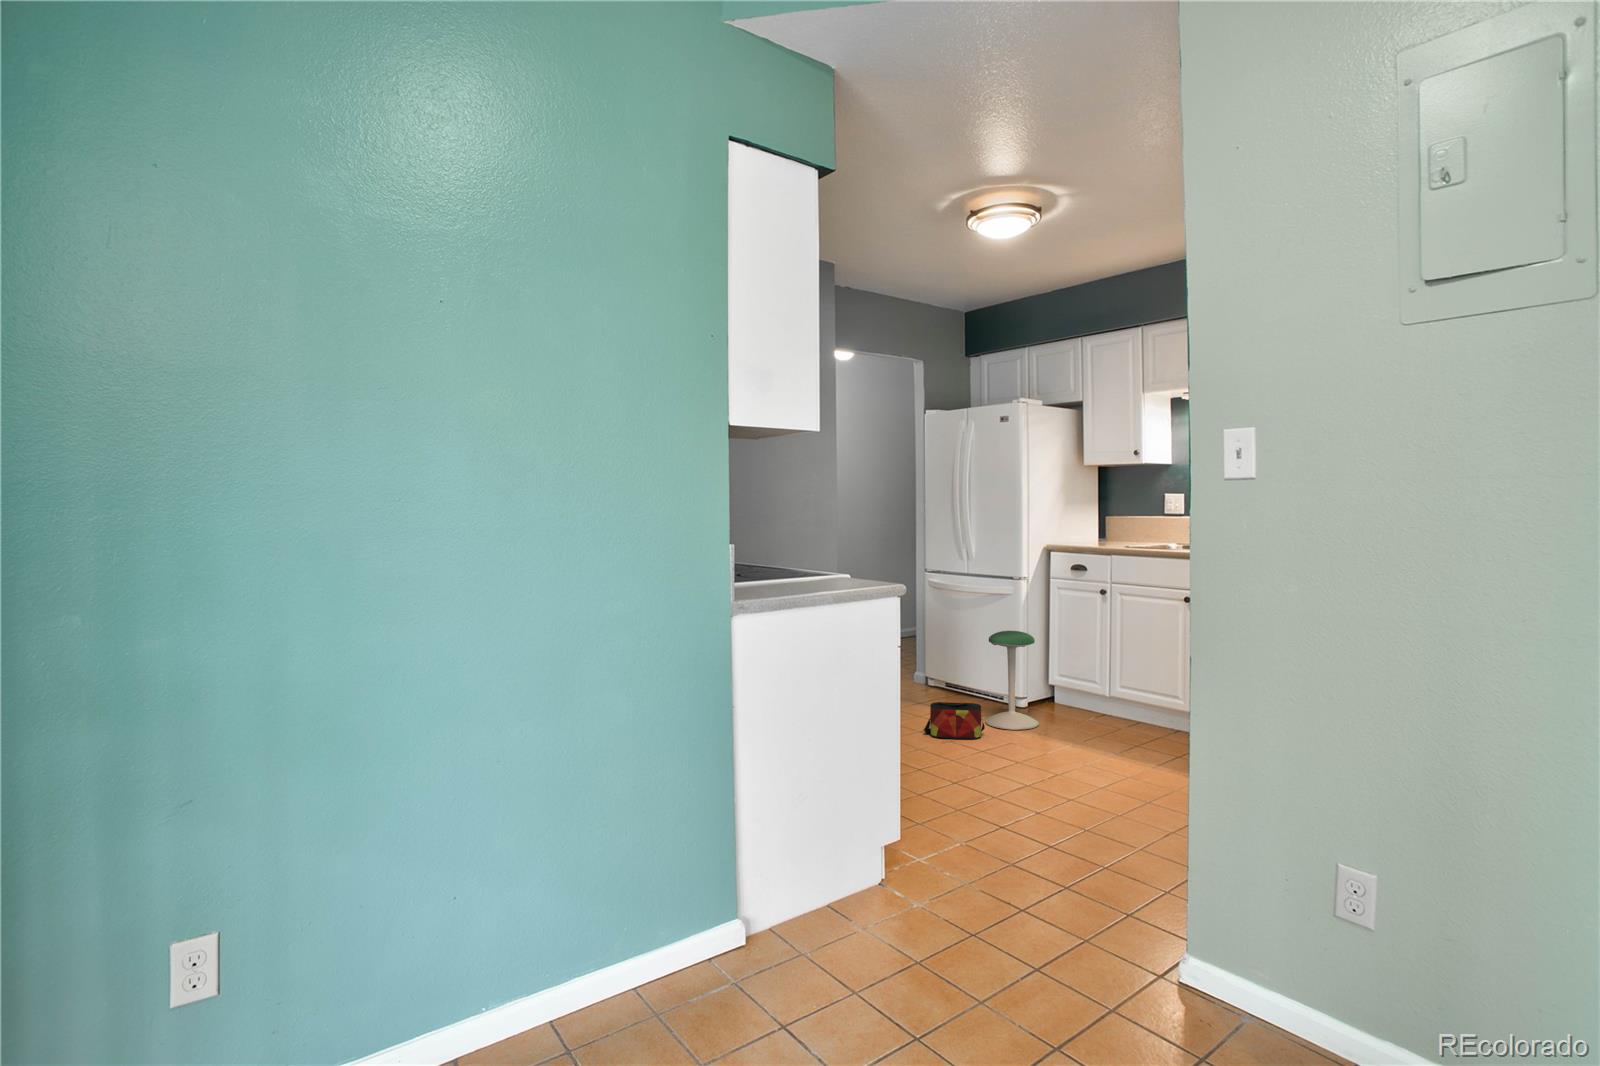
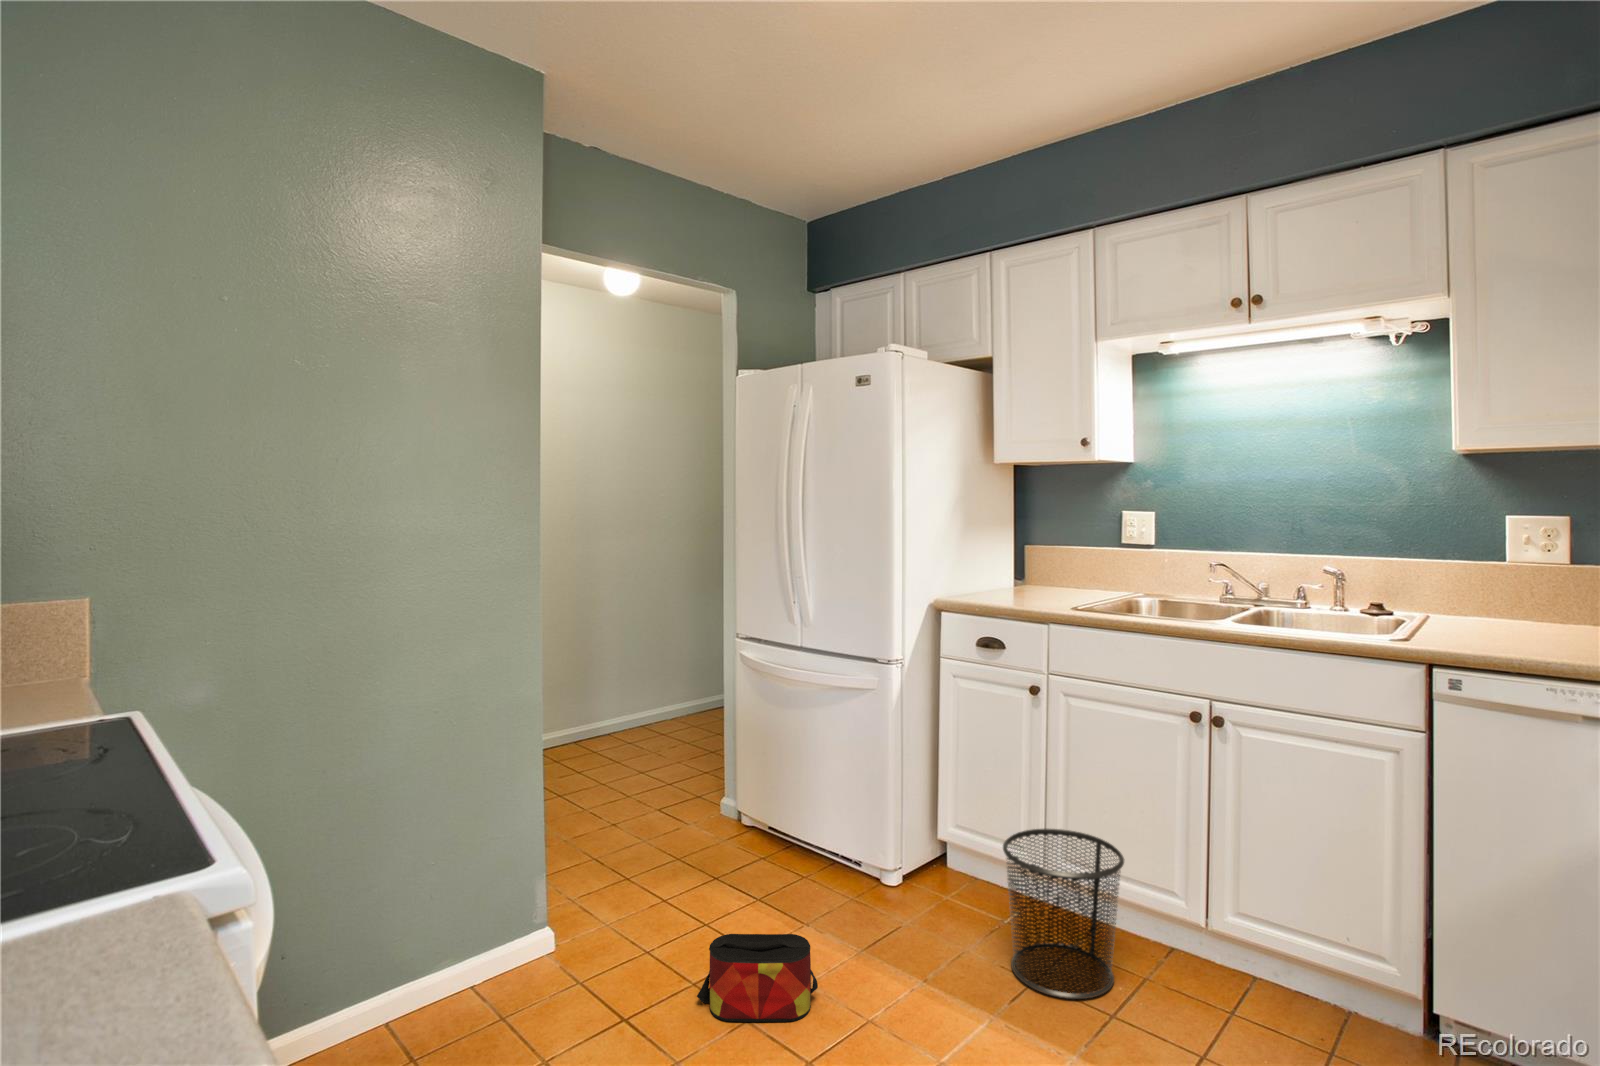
stool: present [986,631,1039,730] -> none [824,771,922,975]
waste bin: none [1082,662,1147,738] -> present [1003,829,1124,999]

